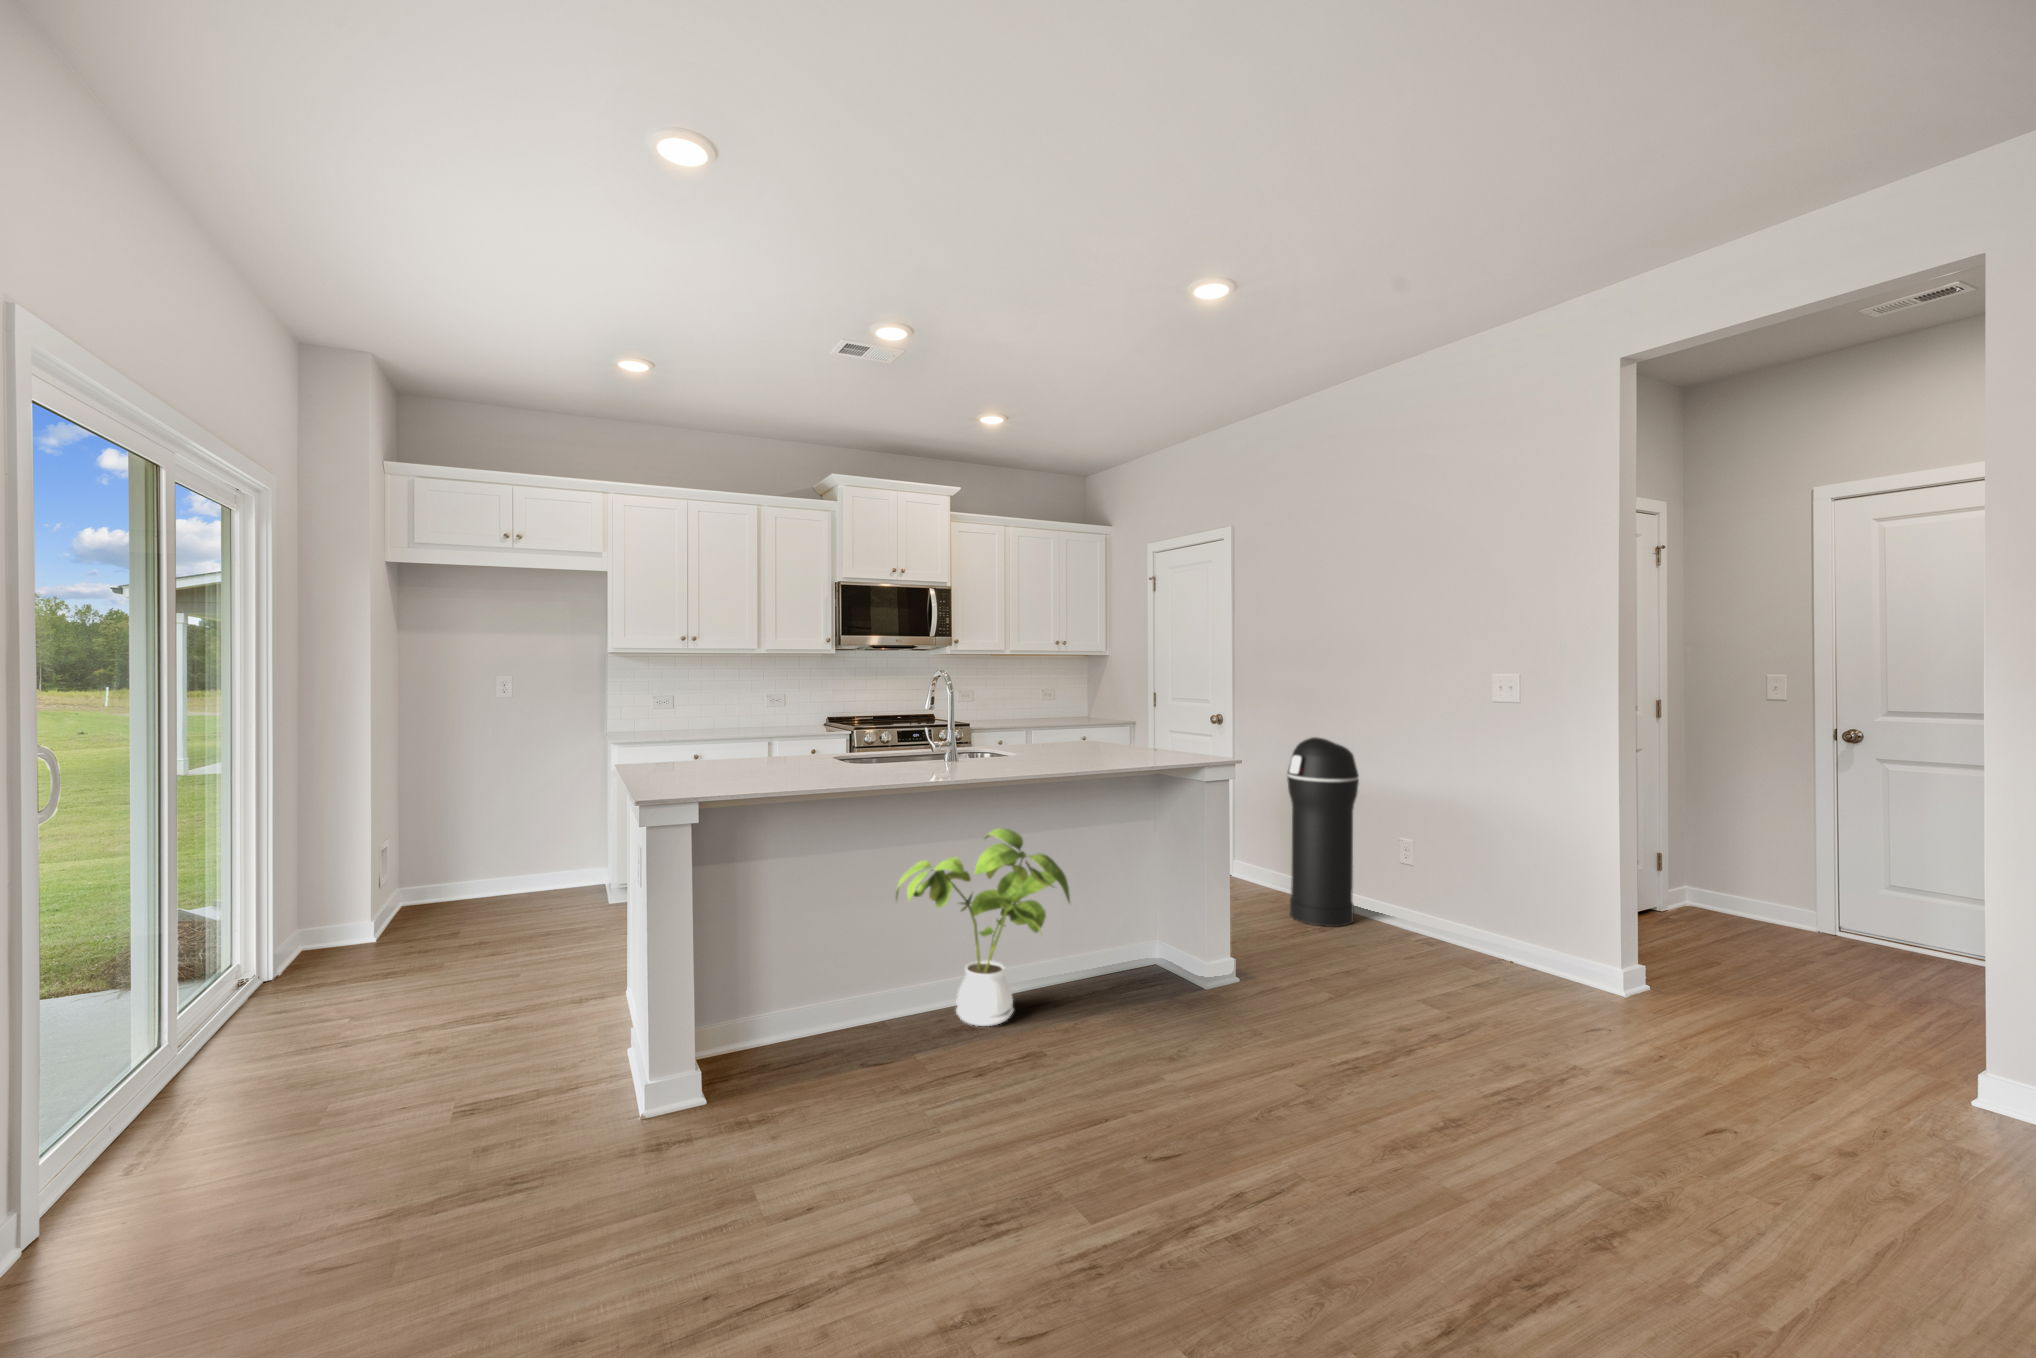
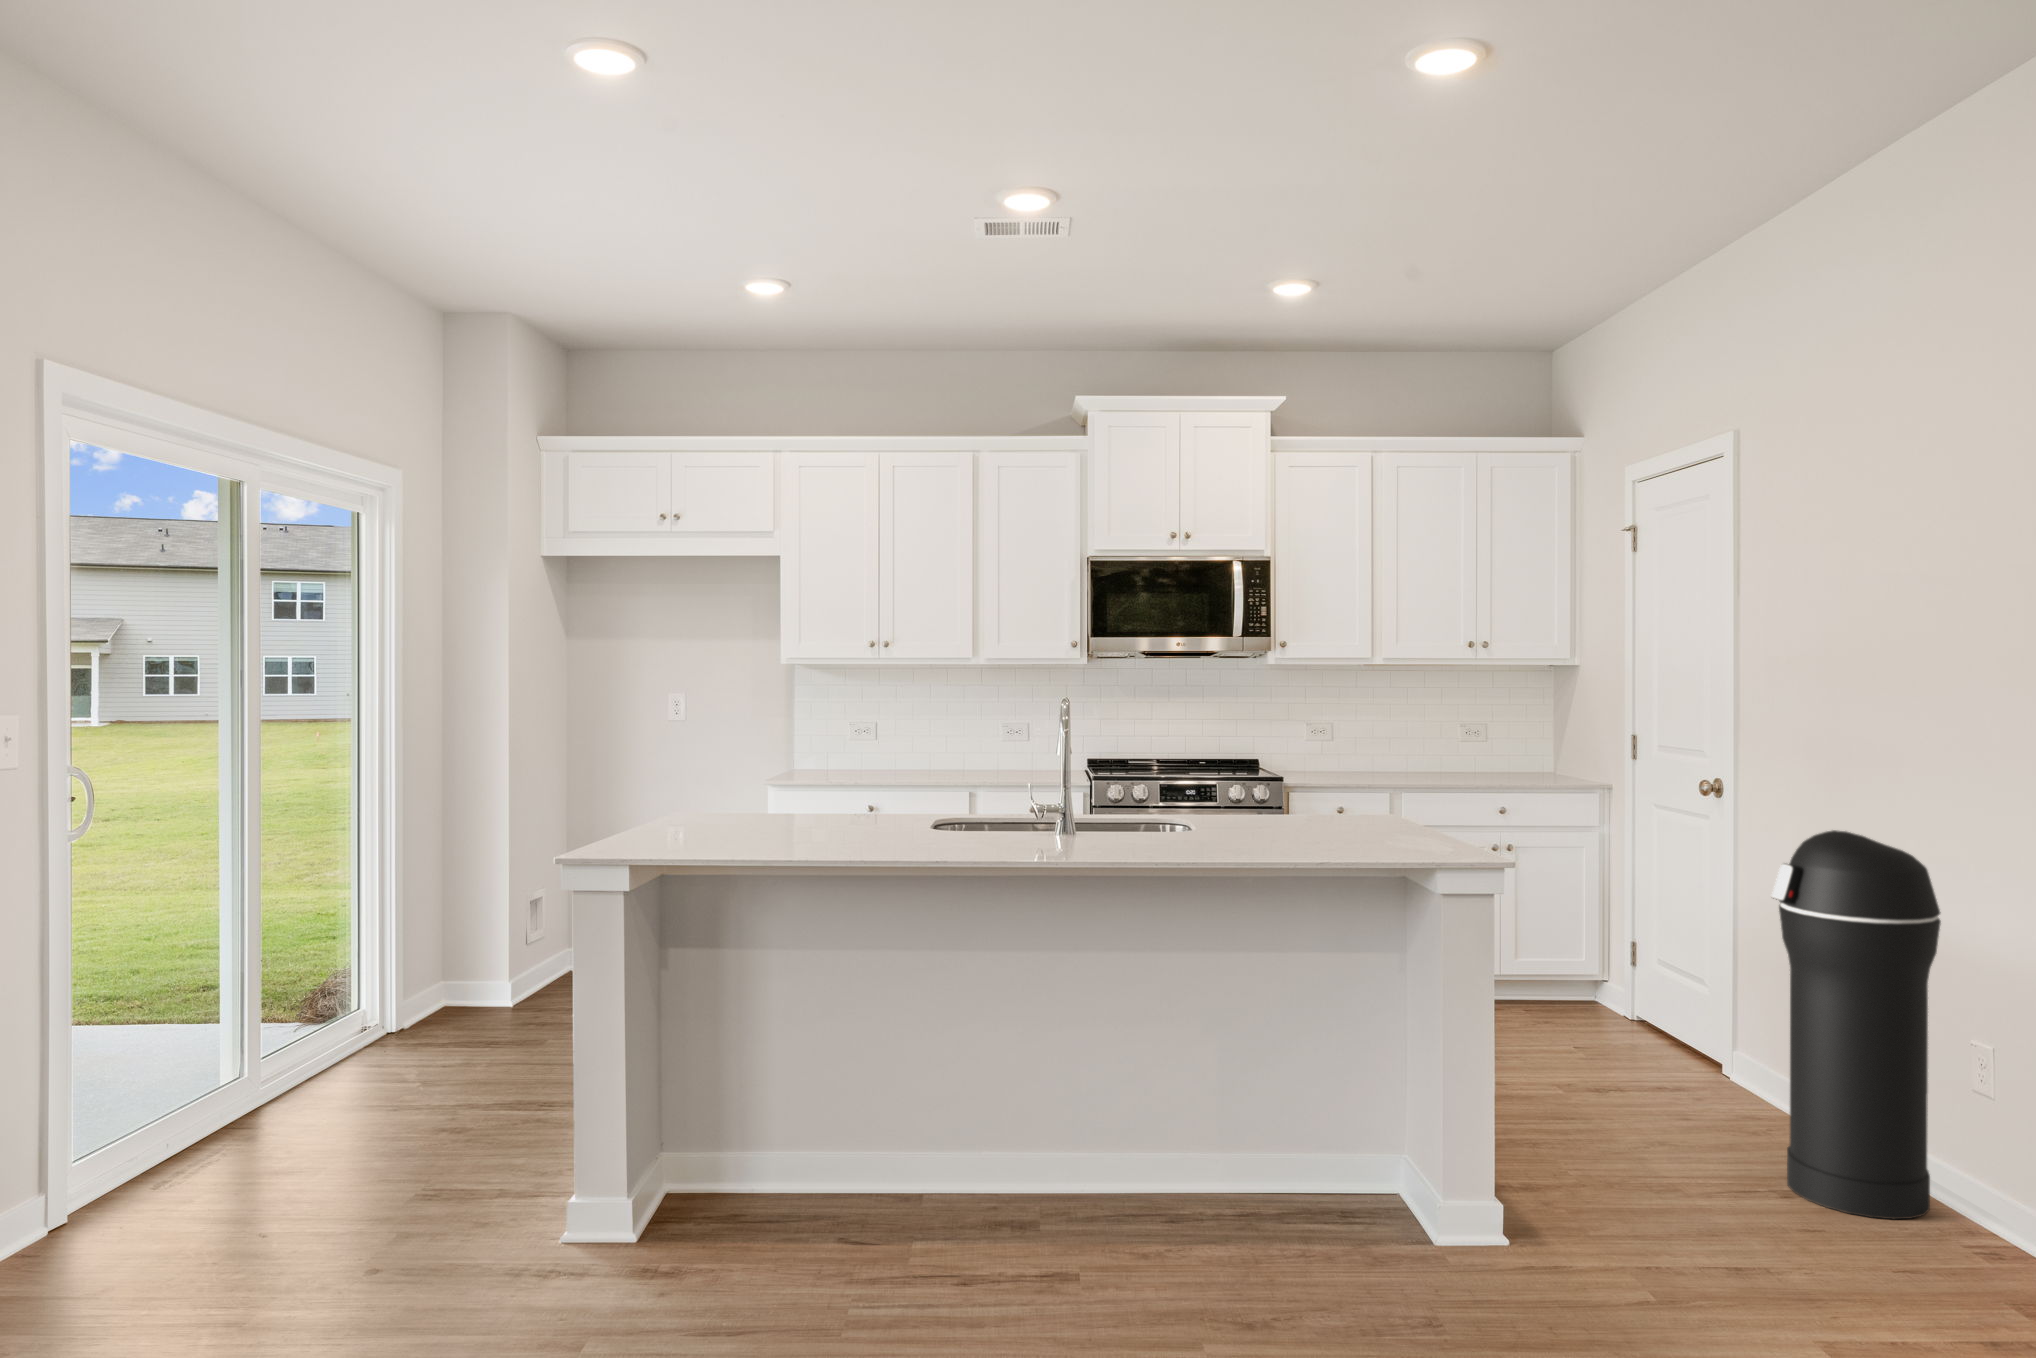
house plant: present [896,829,1070,1026] -> none [919,942,1207,1248]

